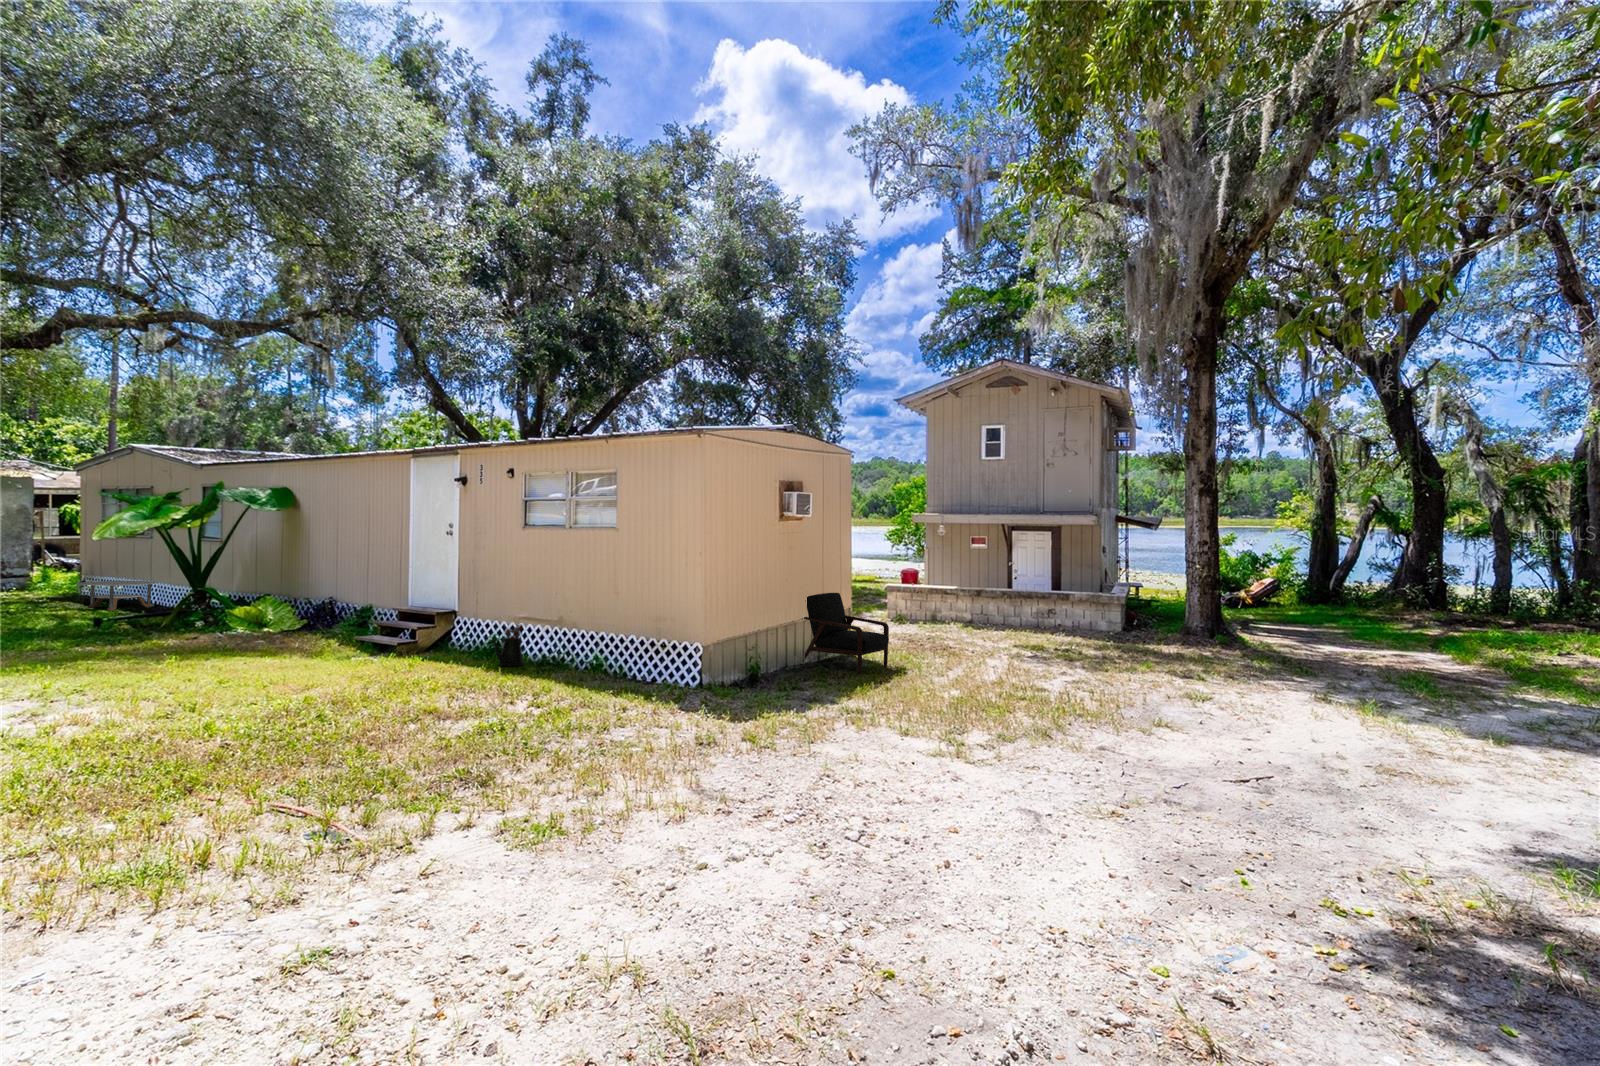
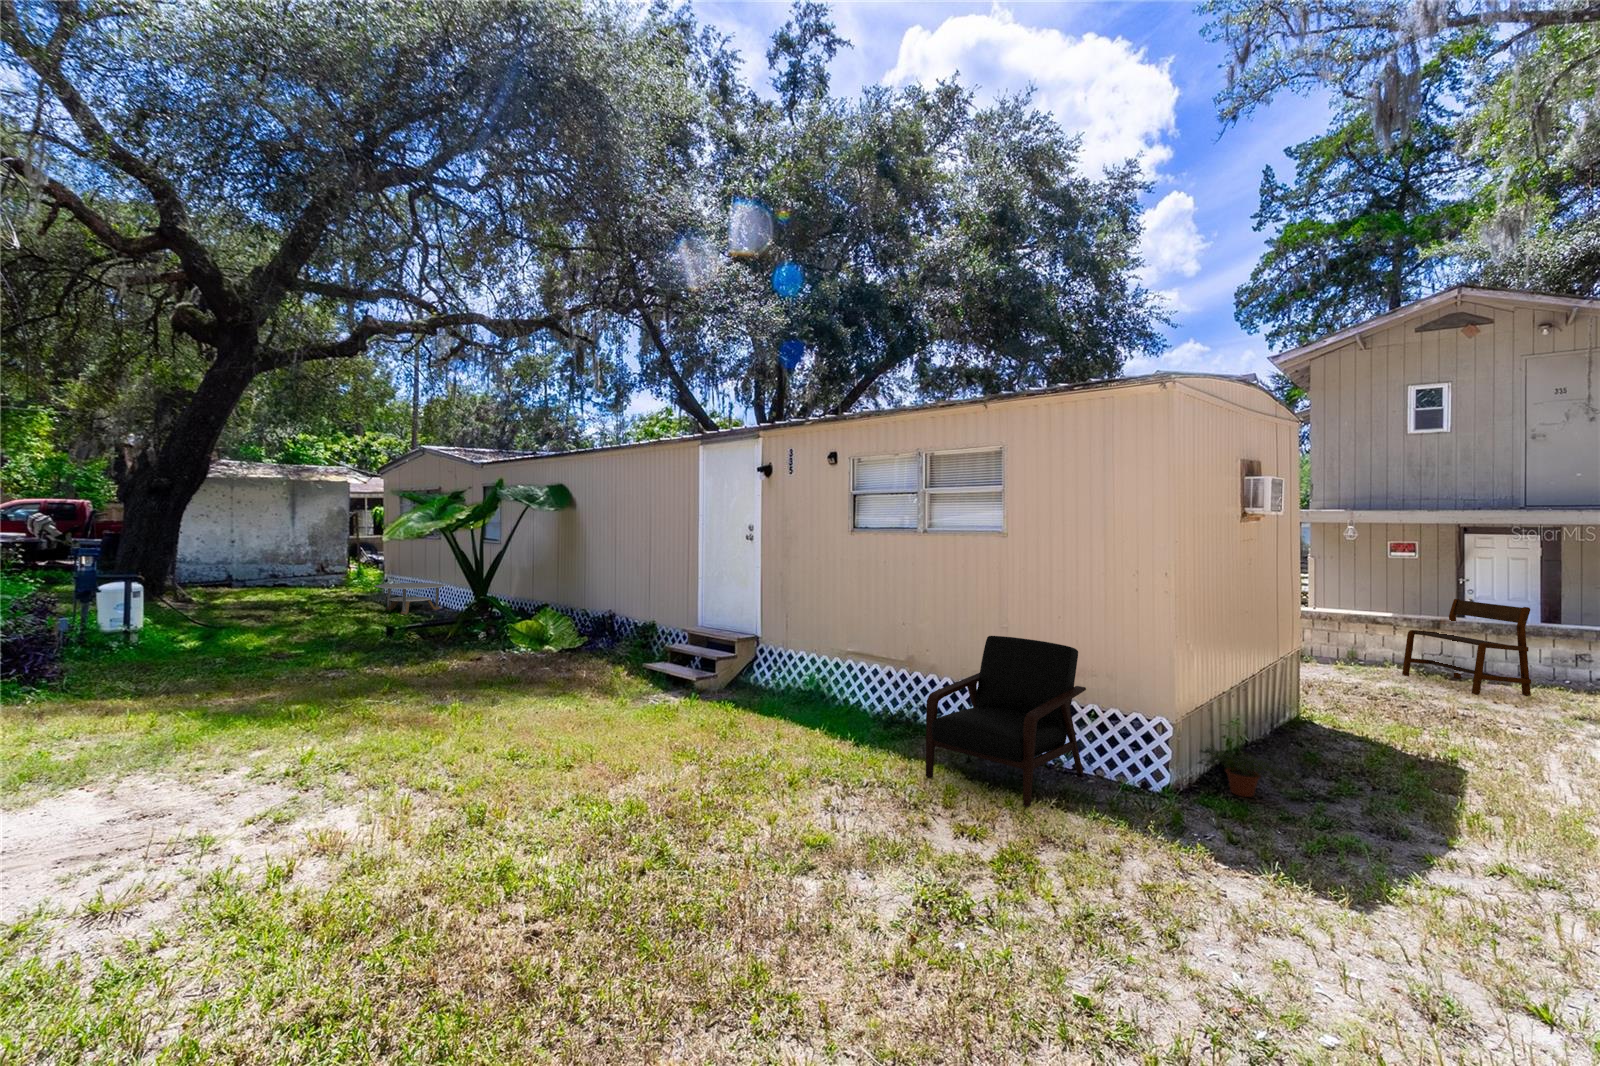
bench: none [960,578,1019,640] -> present [1402,599,1531,696]
chair: present [800,593,889,674] -> present [926,636,1086,807]
watering can: present [493,625,523,666] -> none [820,662,864,722]
potted plant: none [721,660,771,689] -> present [1198,747,1285,797]

